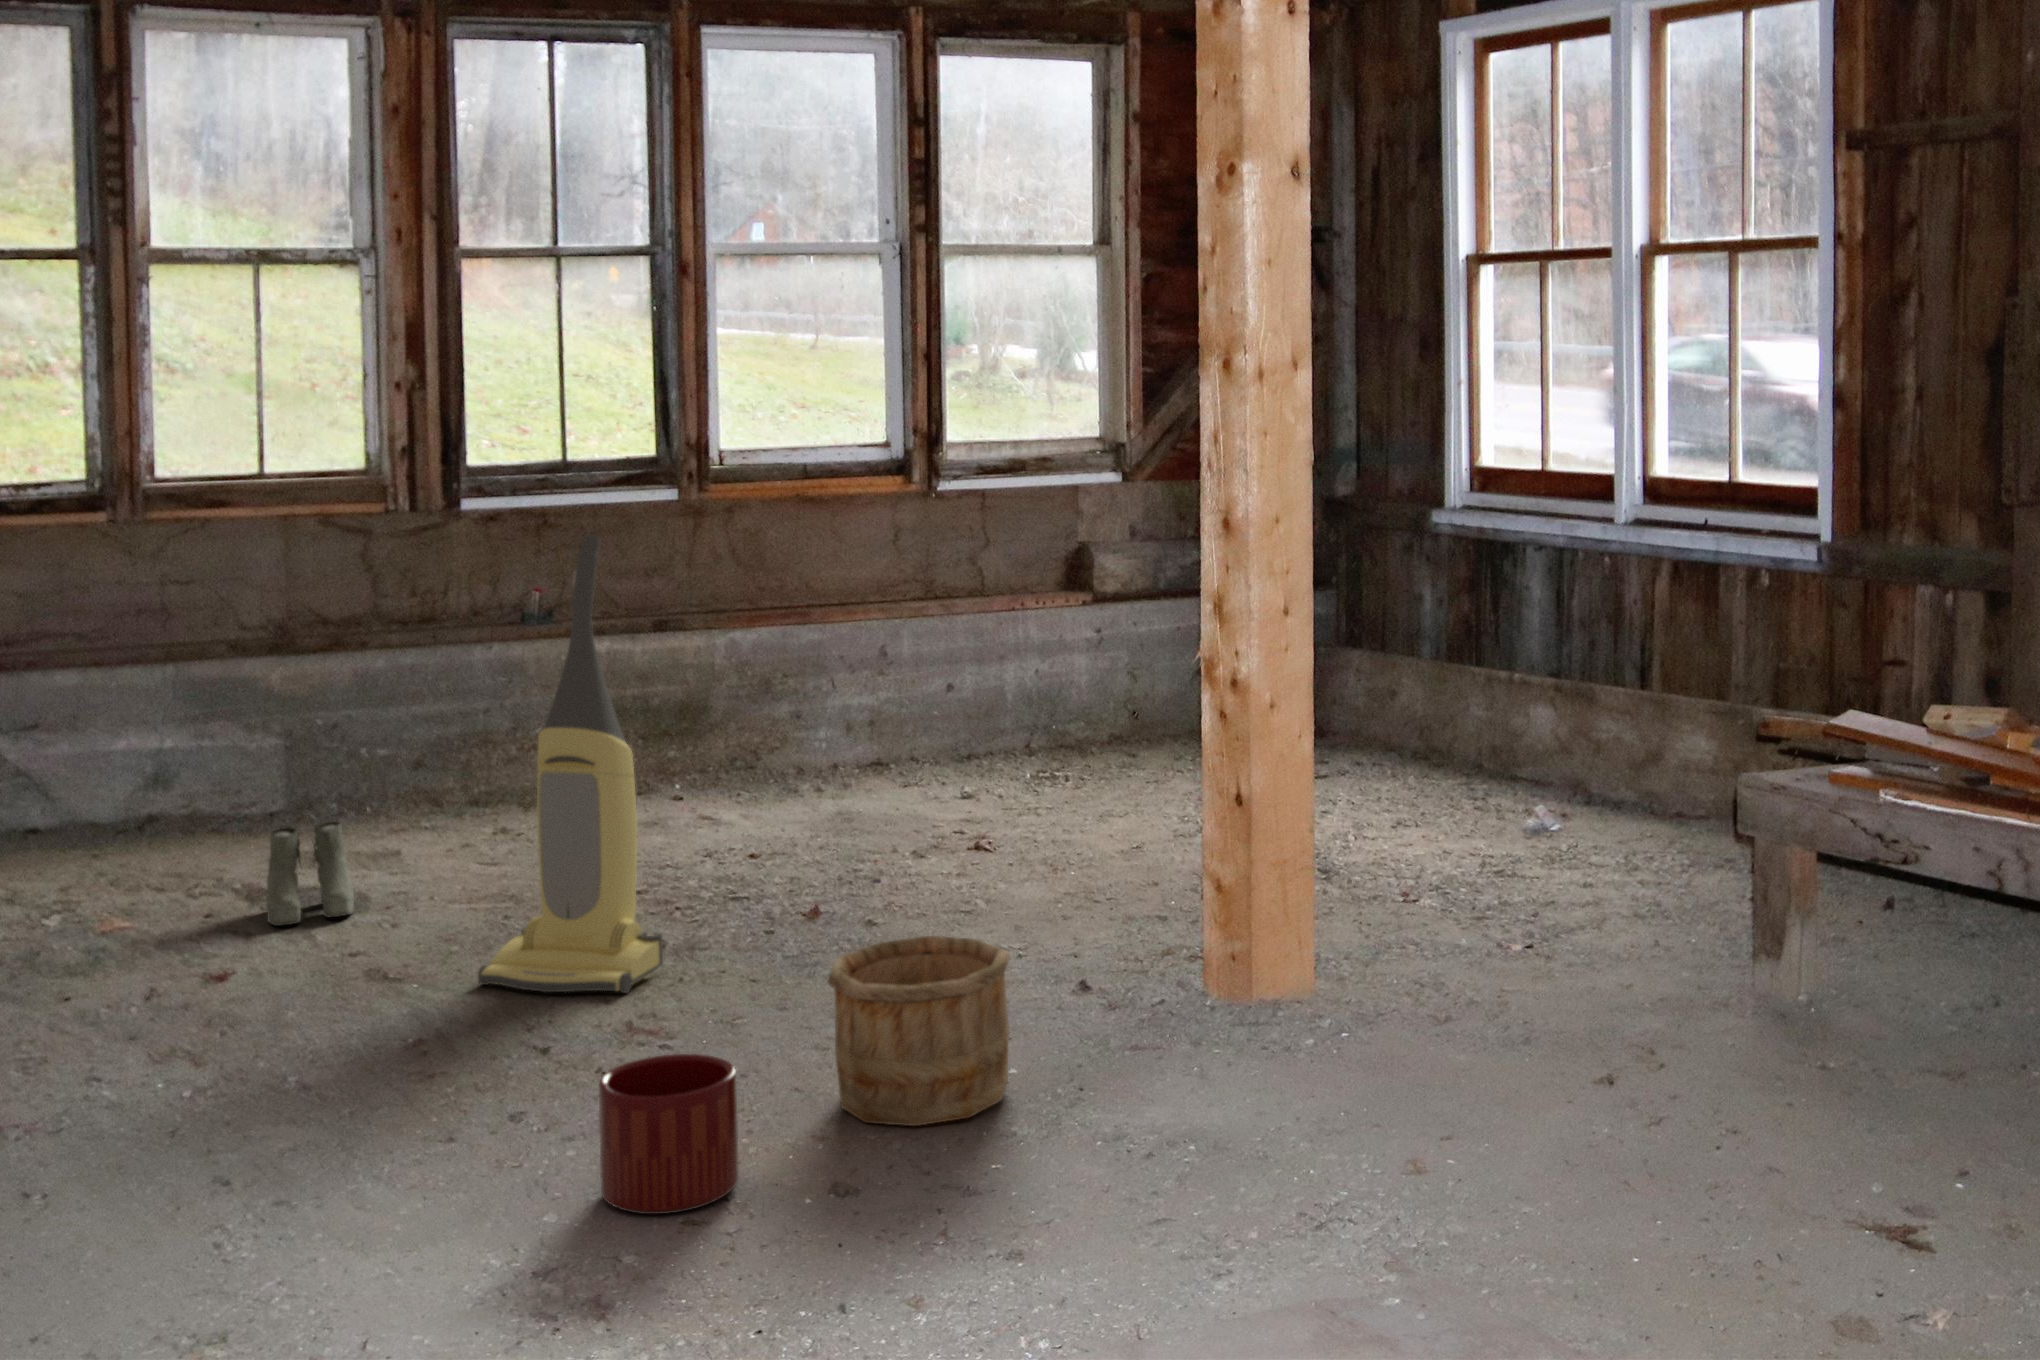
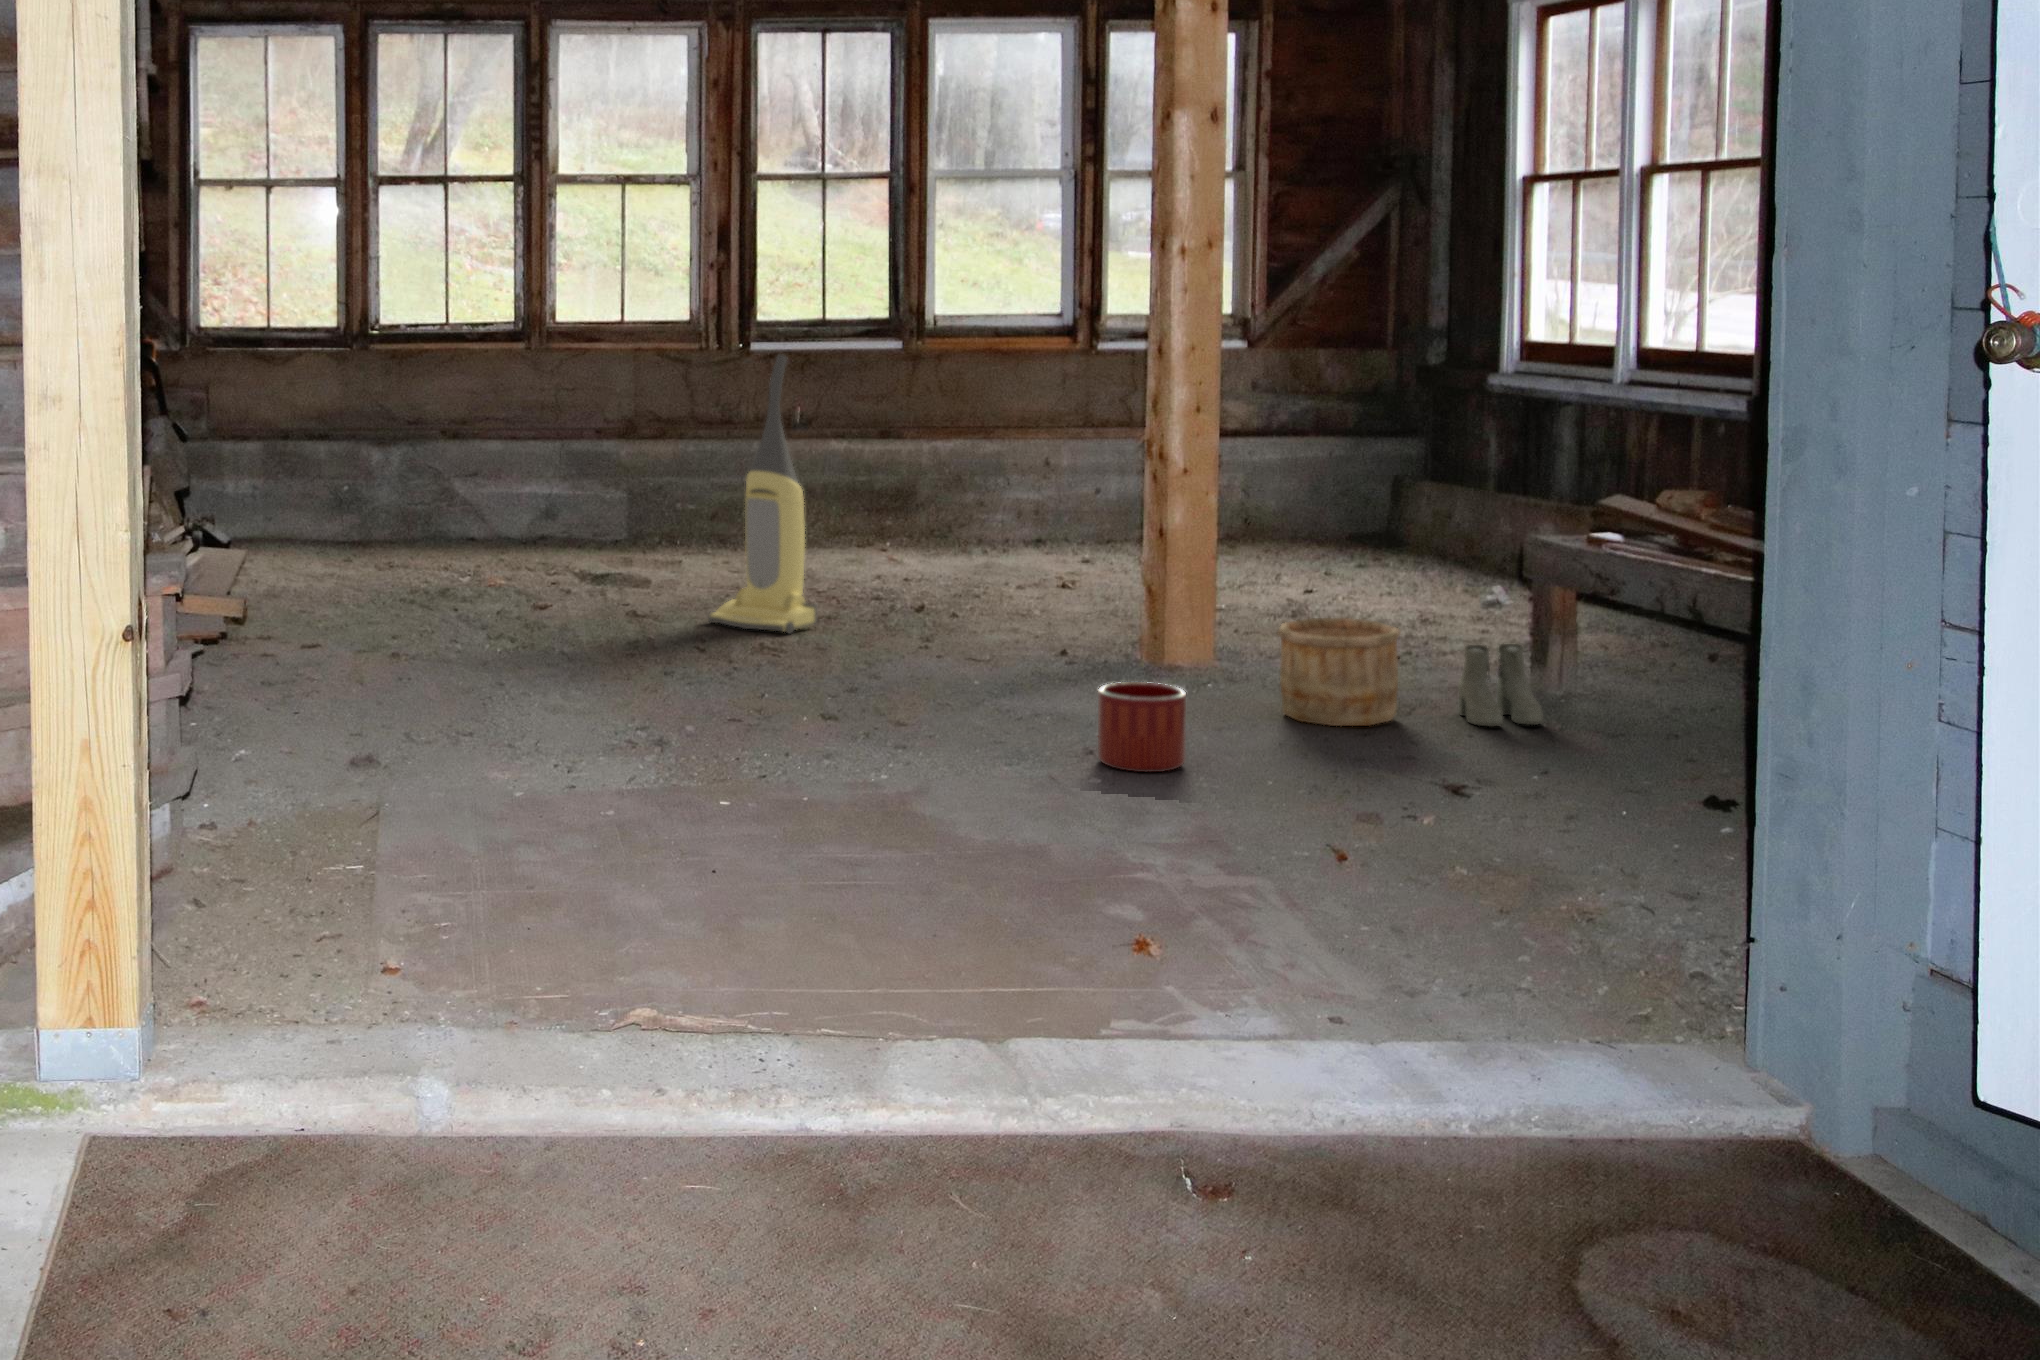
boots: present [266,822,354,926] -> present [1458,644,1543,727]
wooden bucket: present [827,936,1010,1126] -> present [1277,618,1400,726]
planter: present [599,1054,739,1214] -> present [1098,682,1186,772]

